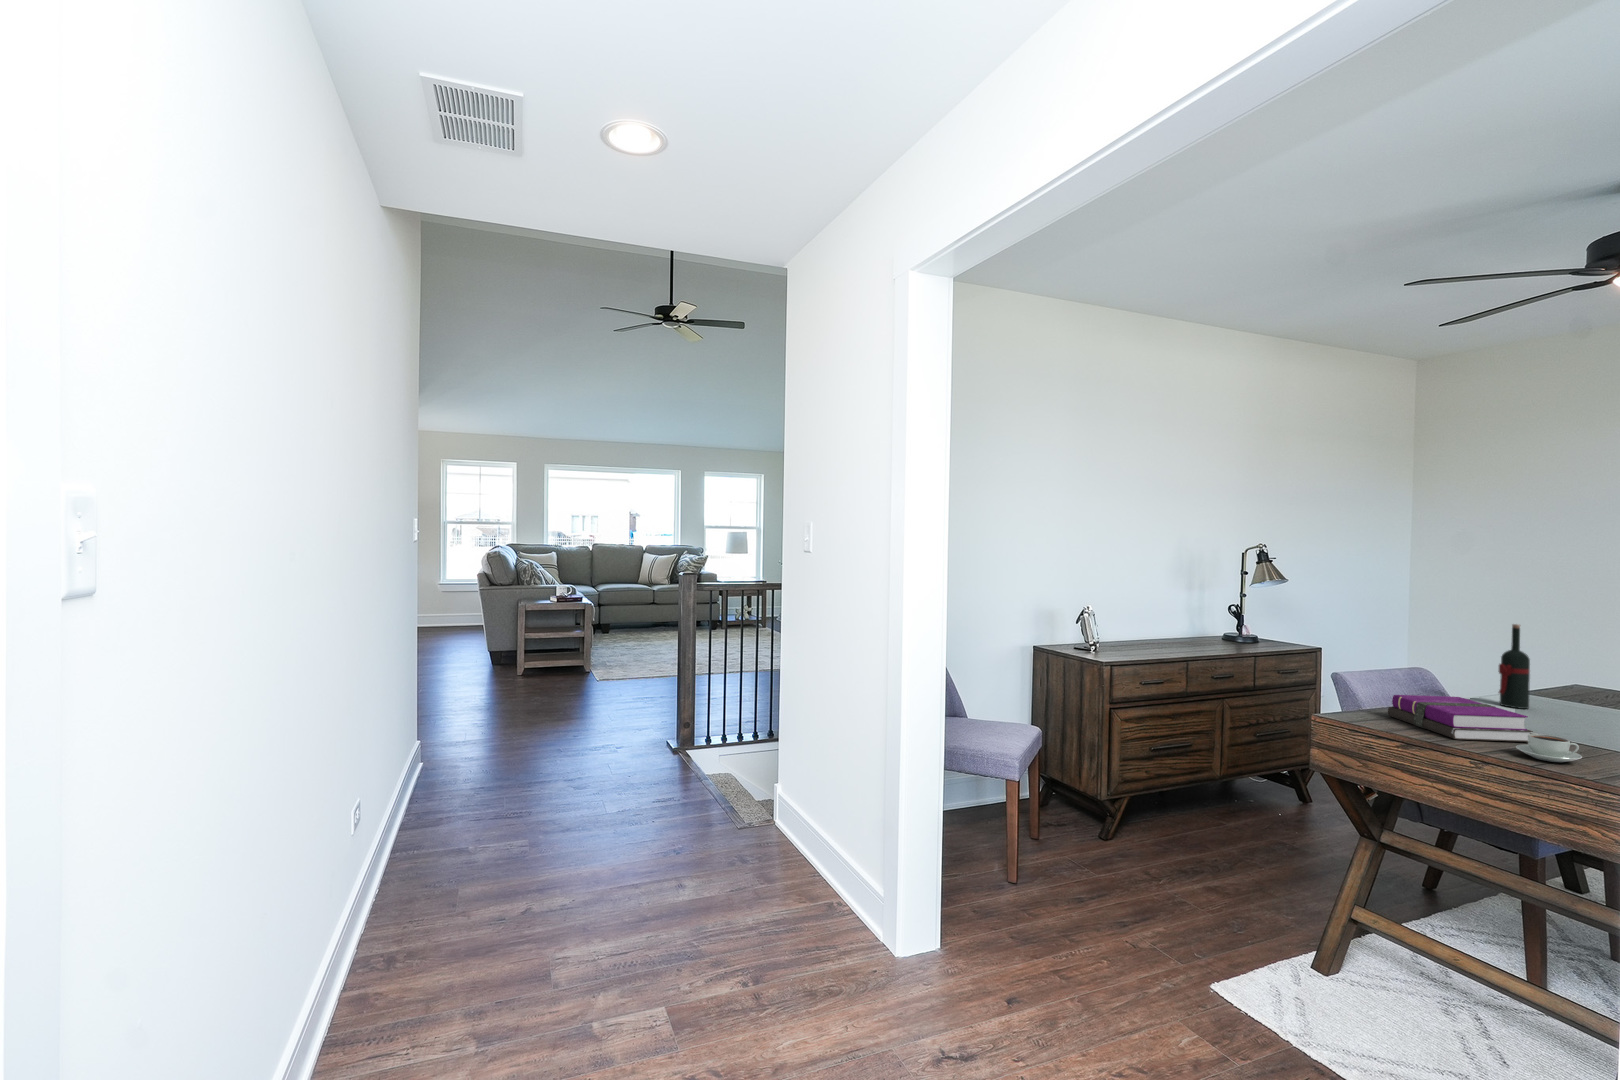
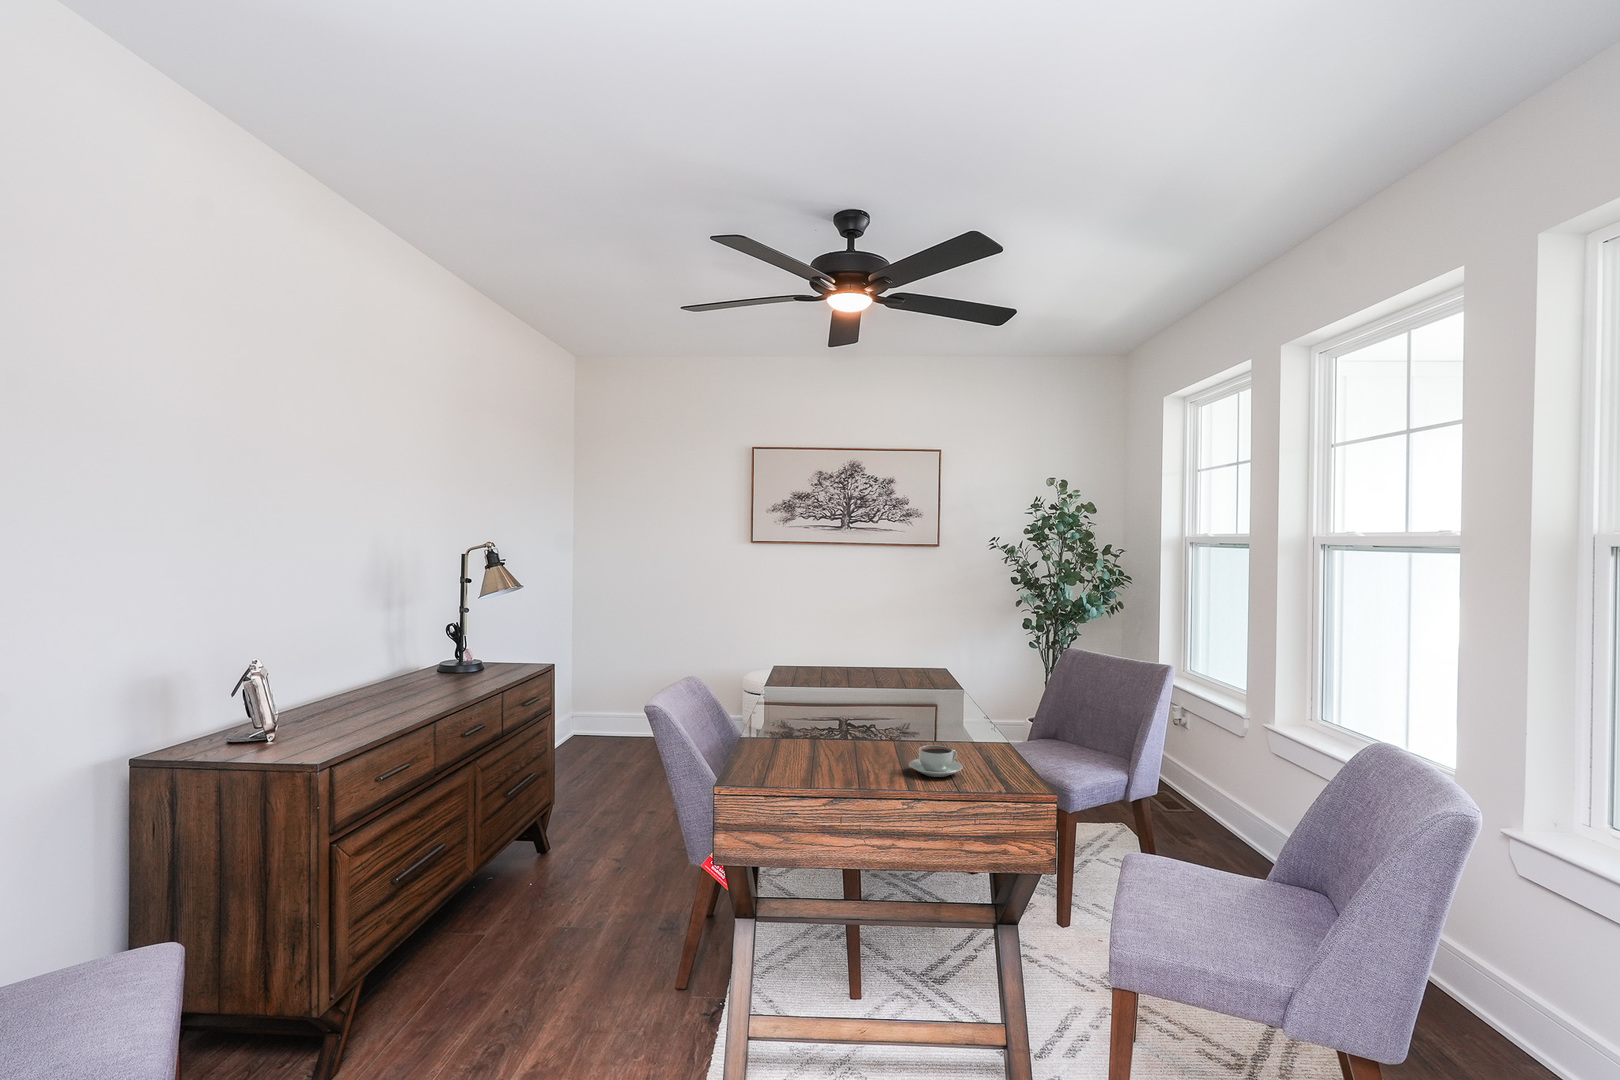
wine bottle: present [1499,624,1530,709] -> none [788,620,811,711]
notebook: present [1388,695,1533,742] -> none [759,714,893,773]

